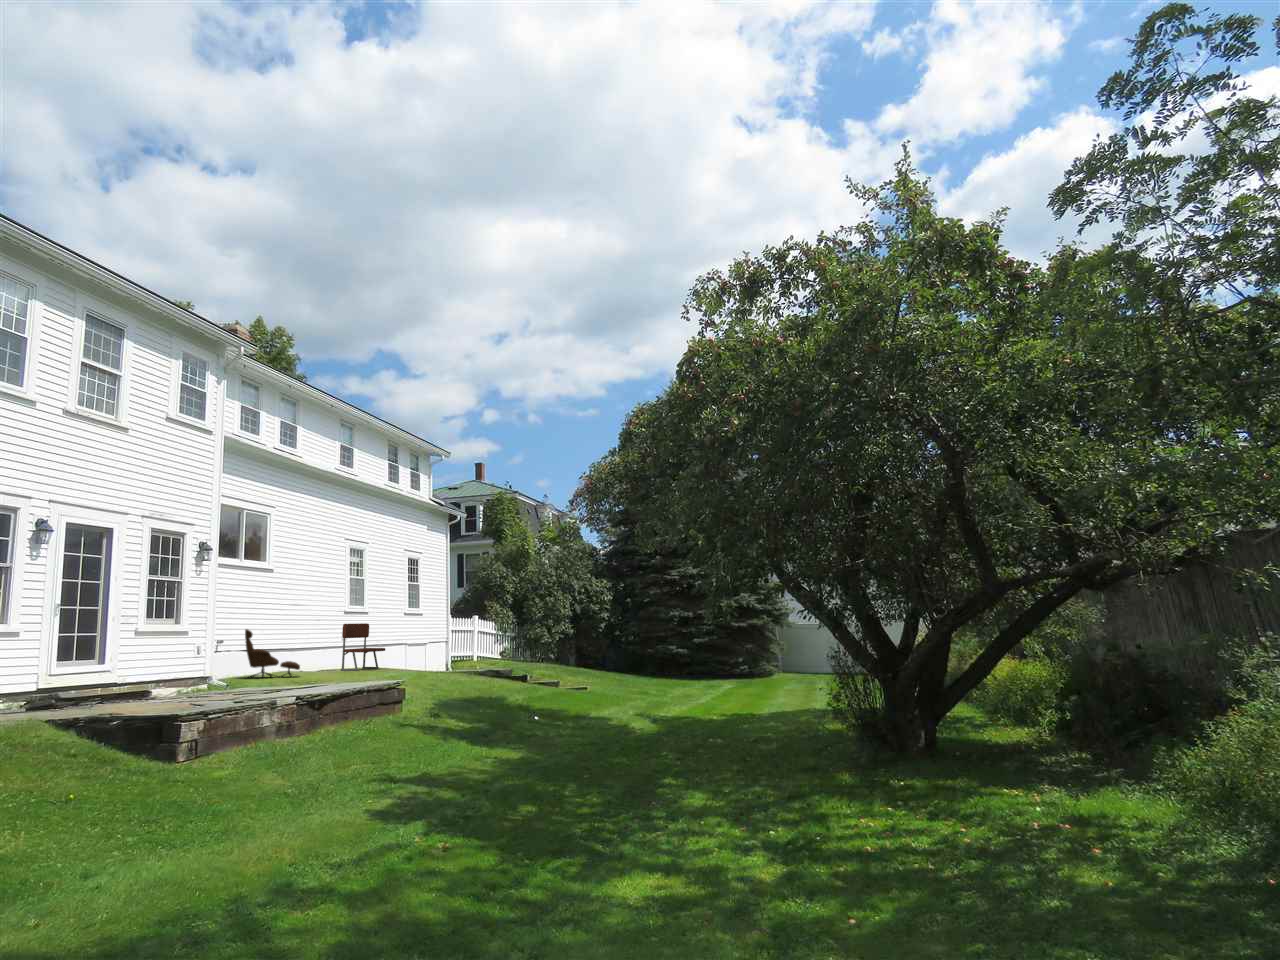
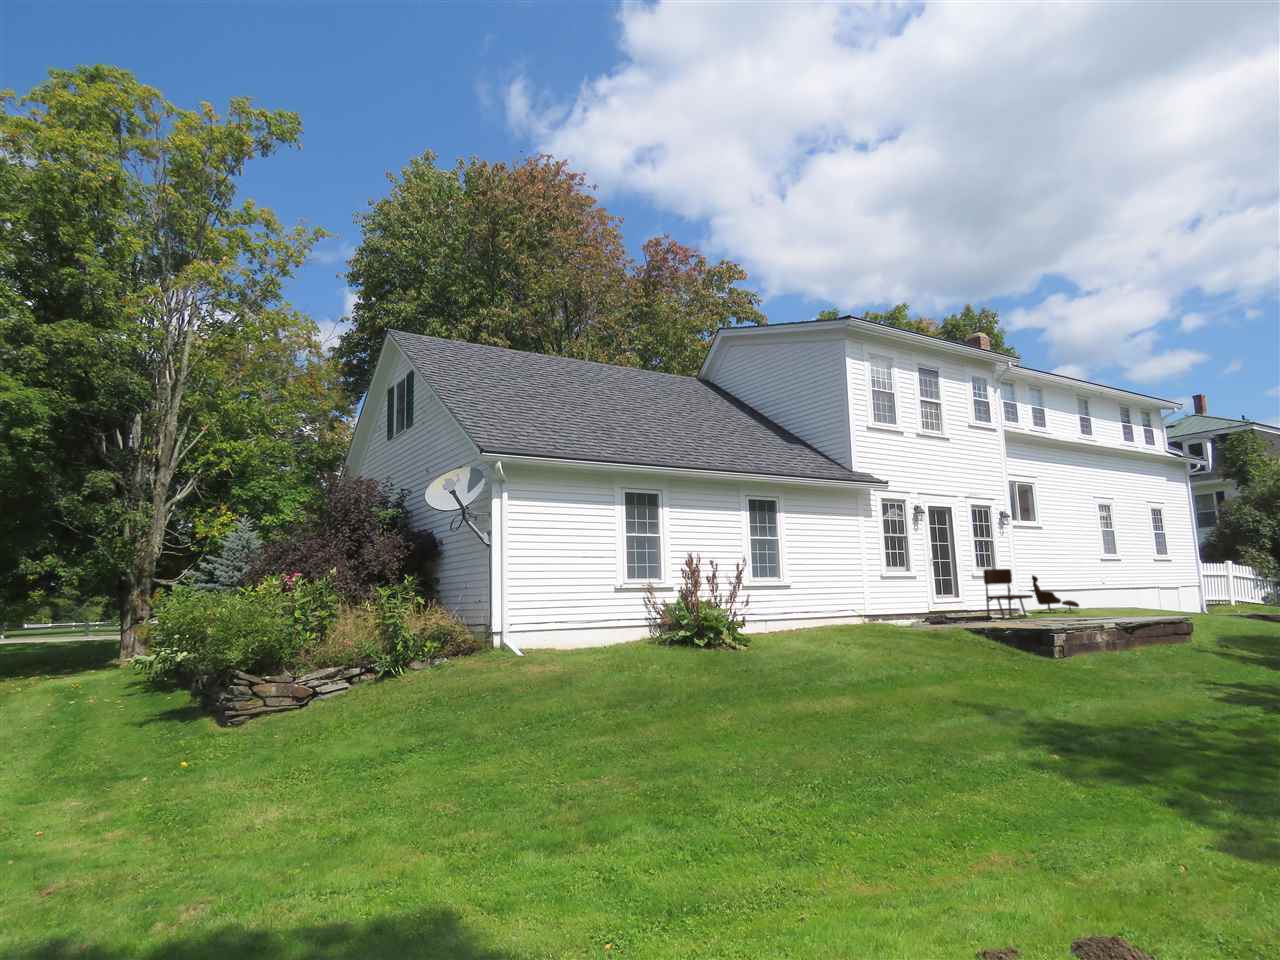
bench: present [341,623,385,671] -> present [983,569,1033,619]

